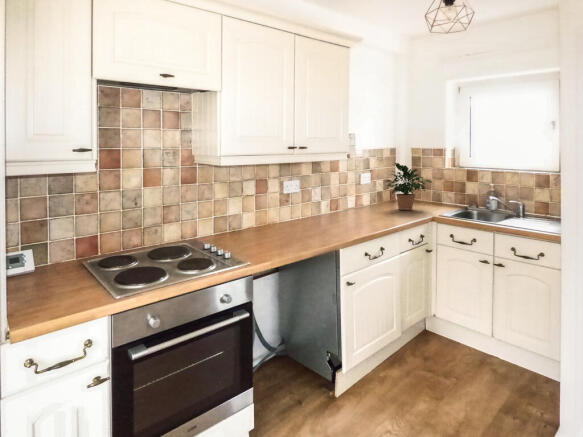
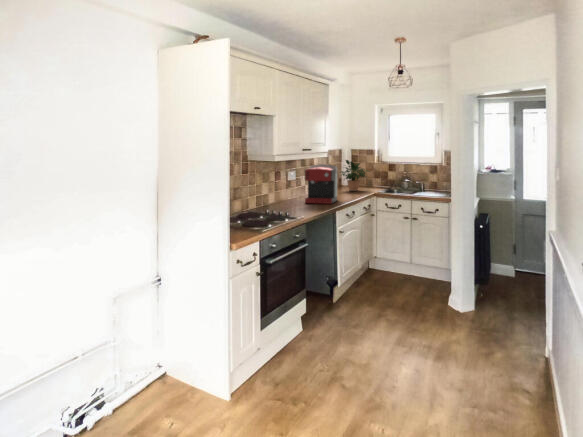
coffee maker: none [298,169,359,235] -> present [305,164,337,204]

